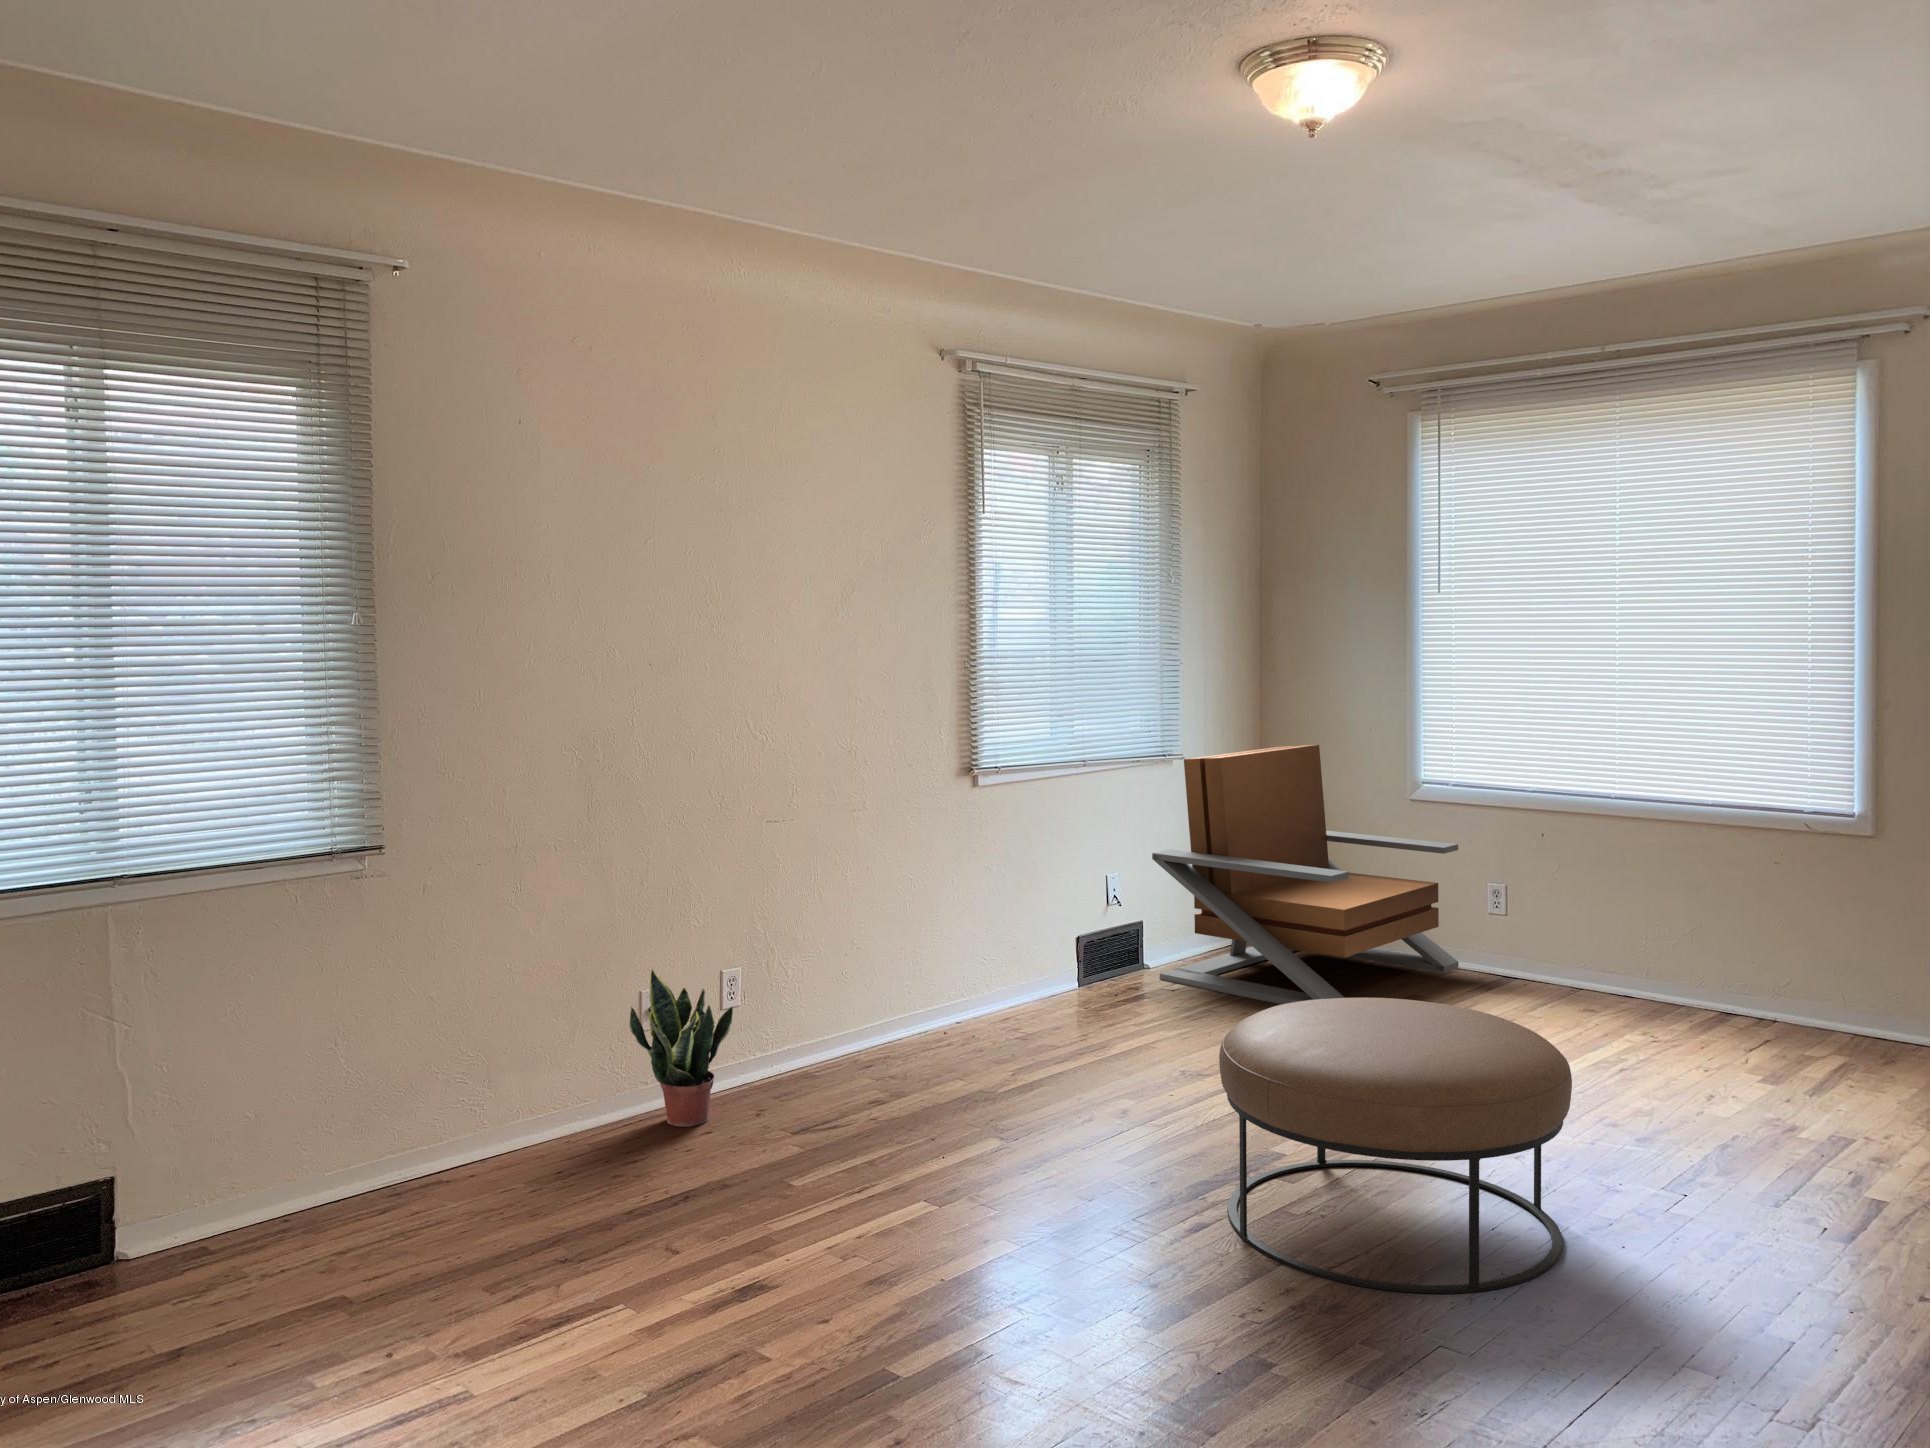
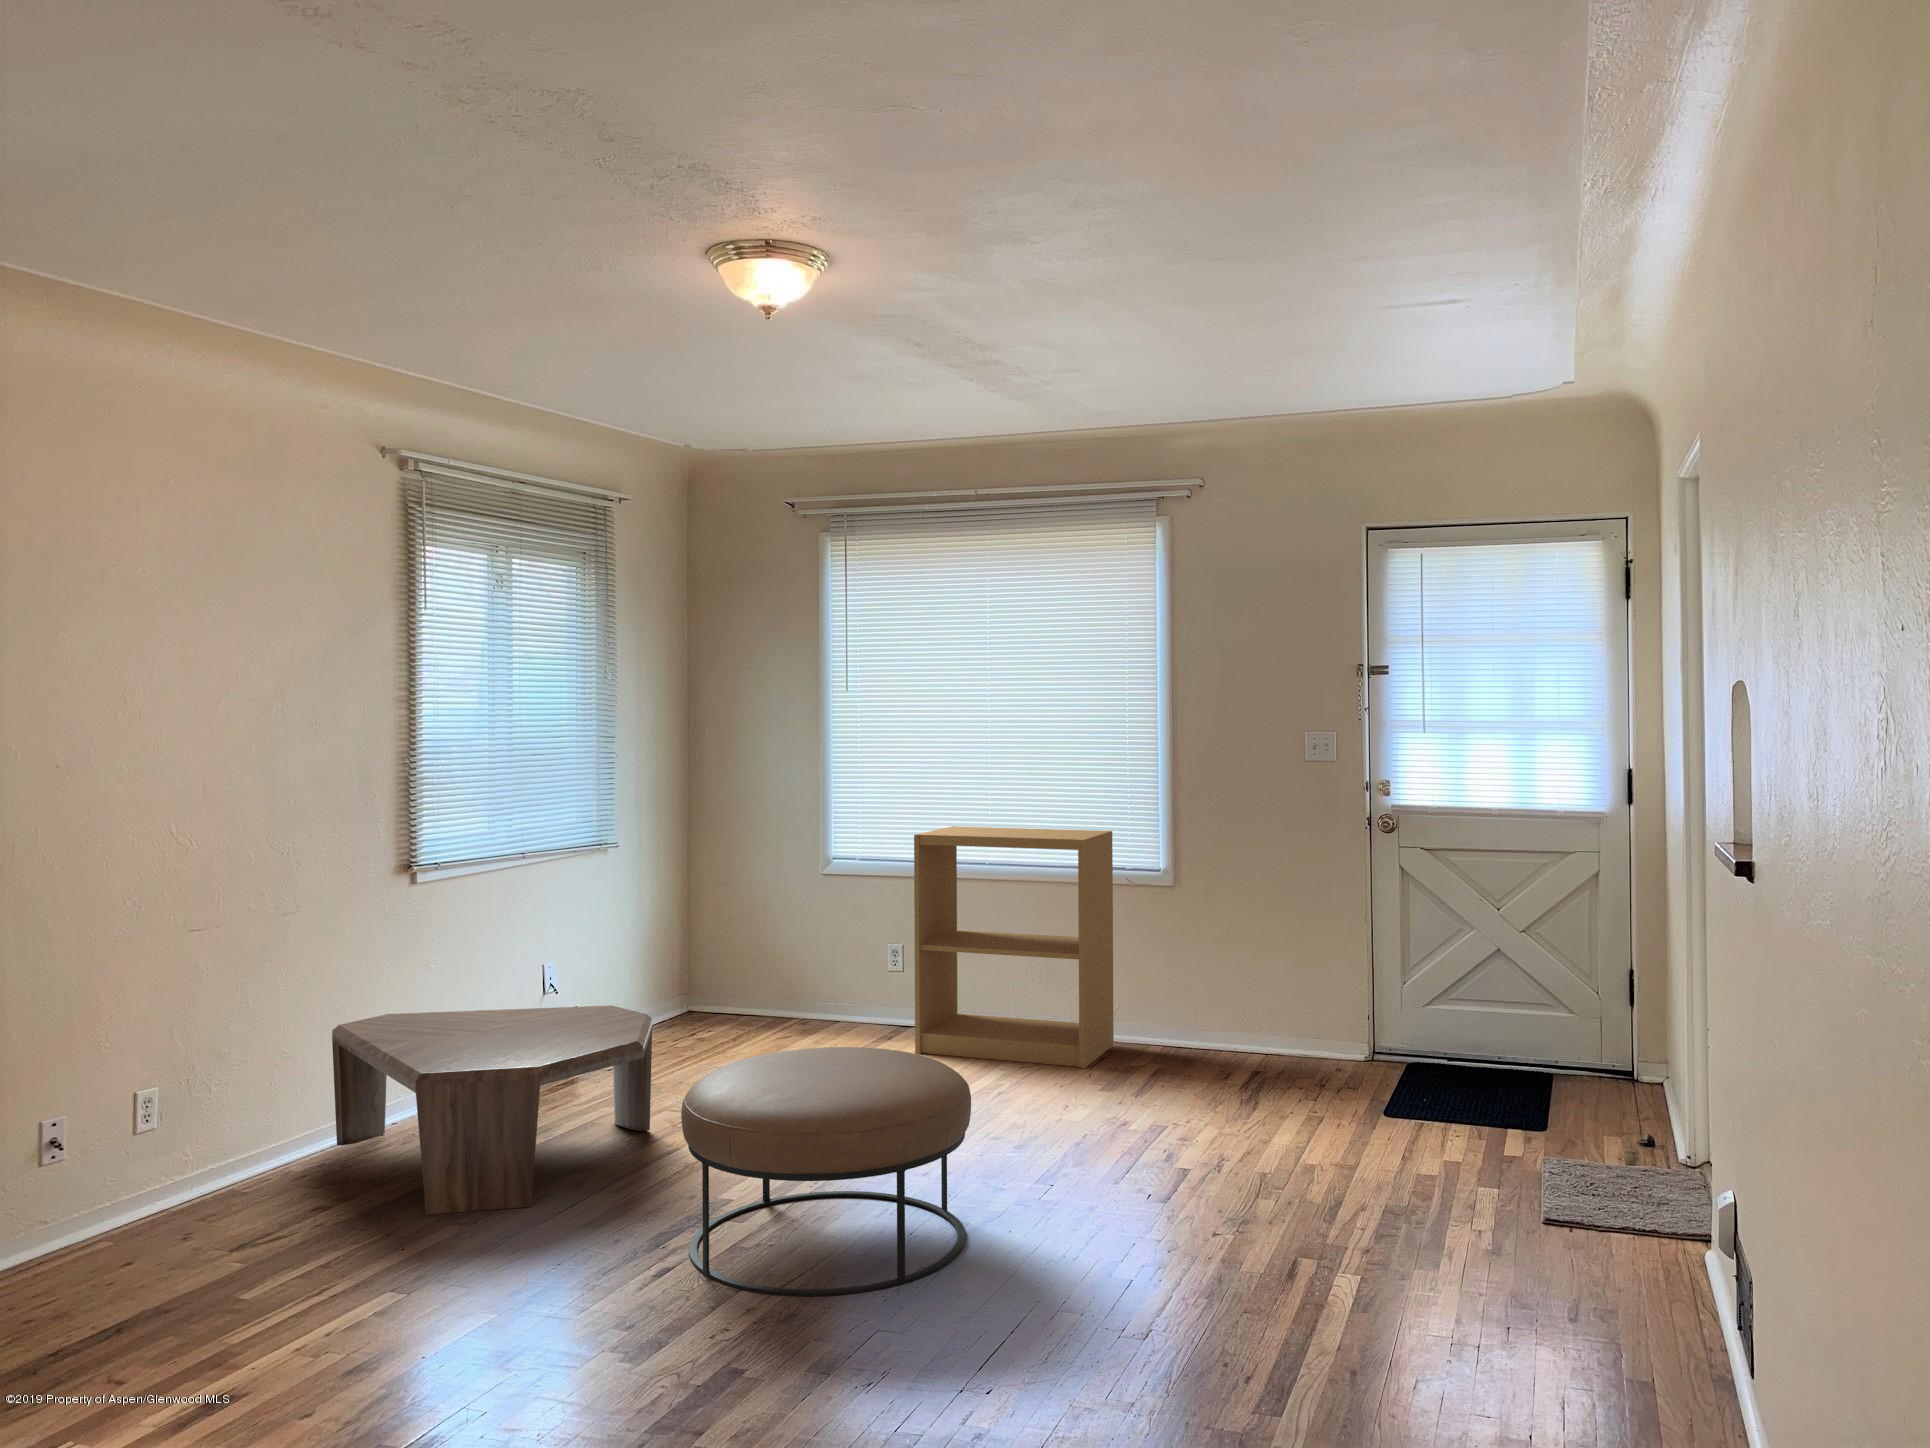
lounge chair: present [1152,745,1458,1004] -> none [589,829,864,1075]
bookshelf: none [1518,749,1787,1052] -> present [914,826,1114,1068]
coffee table: none [898,917,1206,1130] -> present [332,1006,652,1215]
potted plant: present [630,969,733,1127] -> none [26,1095,152,1266]

